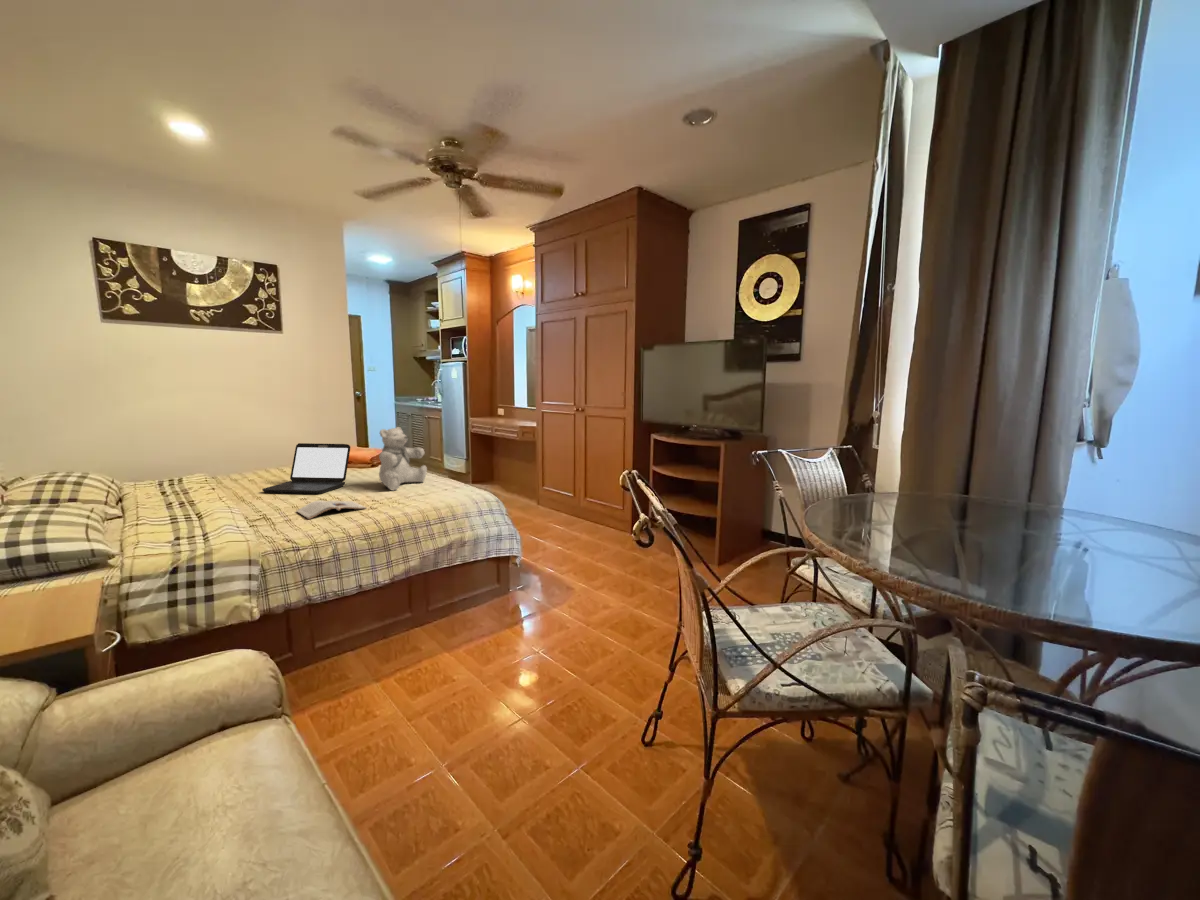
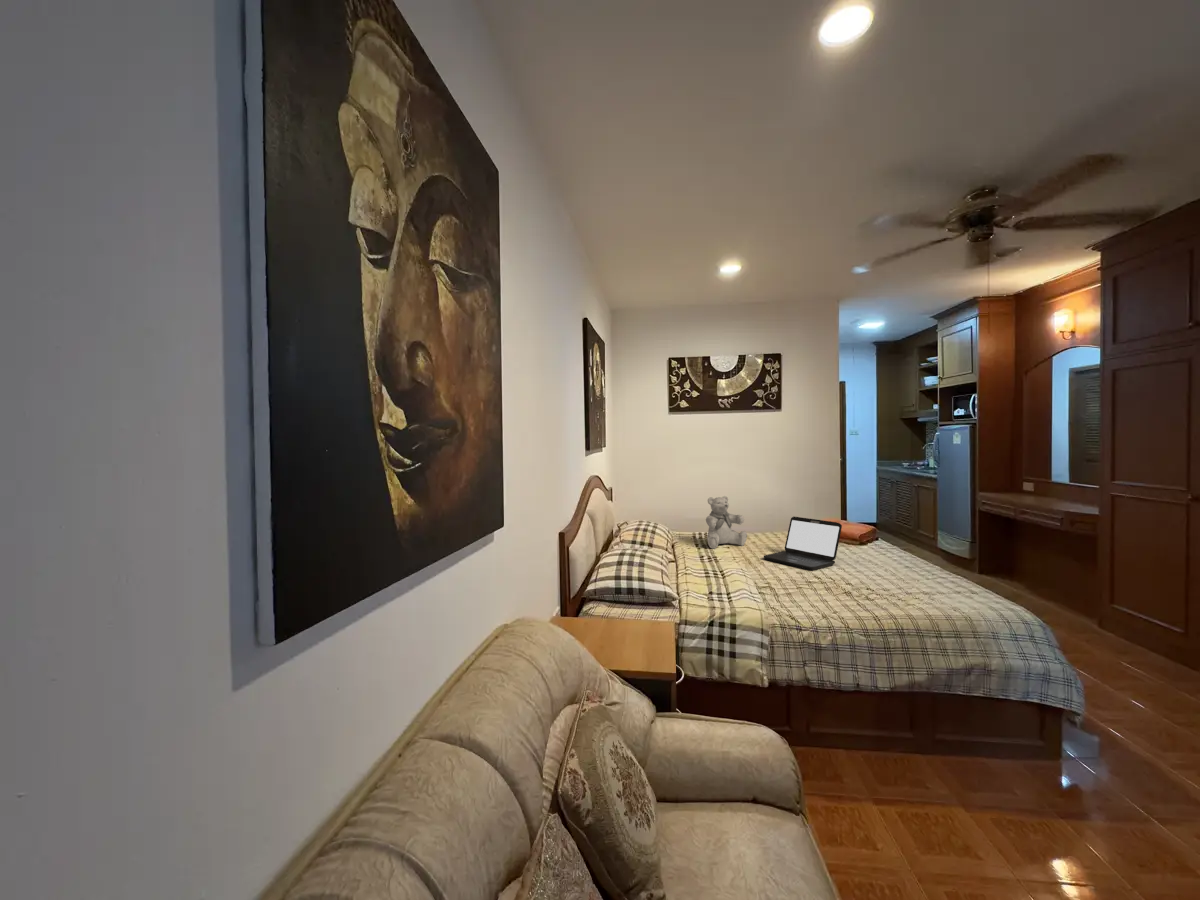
teddy bear: present [379,427,427,490] -> present [706,496,747,549]
magazine: present [297,500,366,519] -> none [795,580,863,599]

